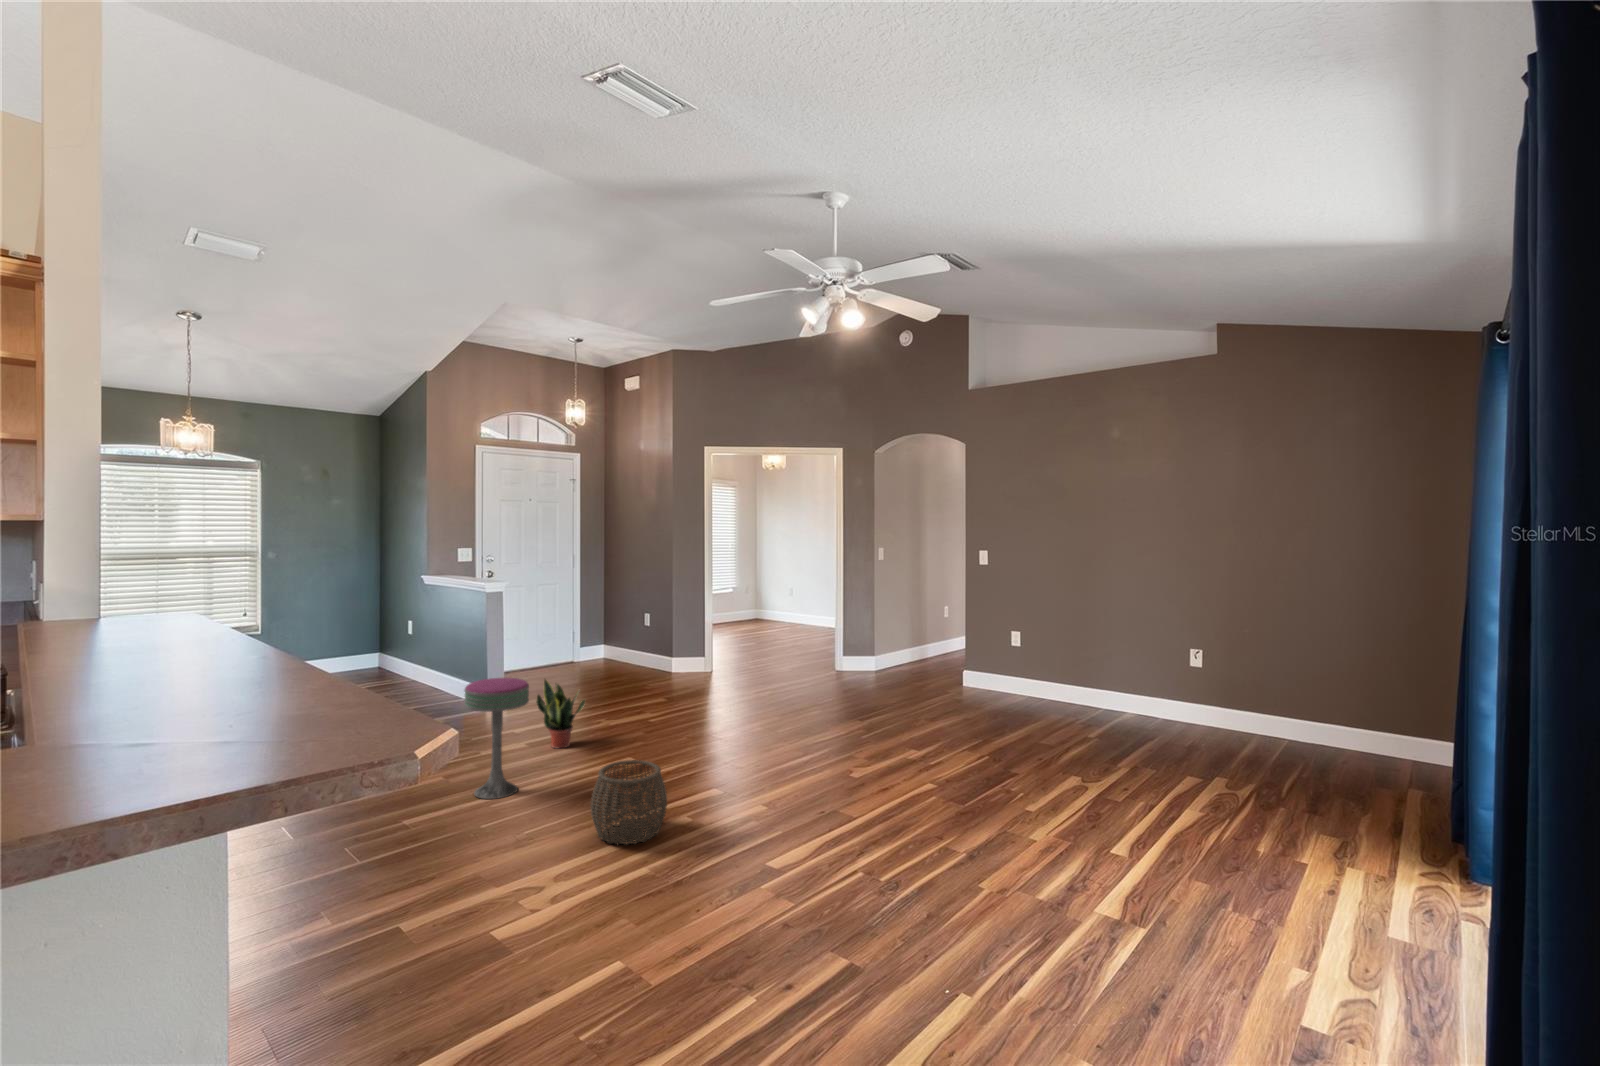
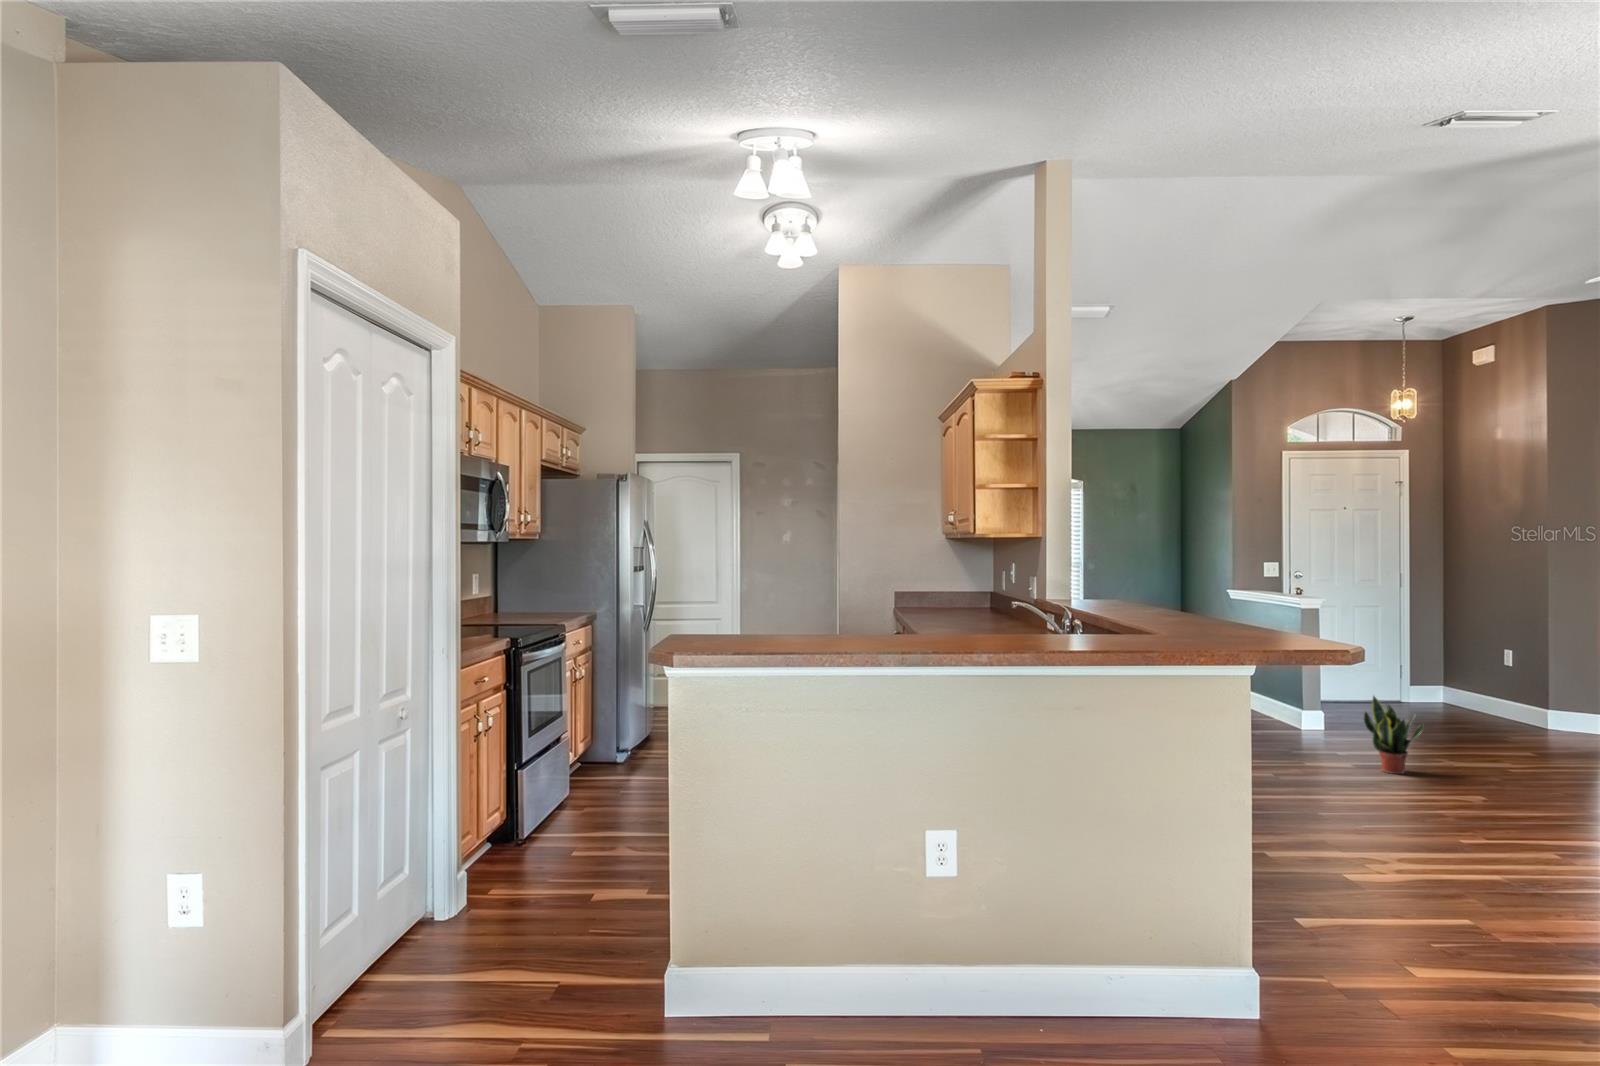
bar stool: present [464,678,529,799] -> none [1292,681,1360,799]
woven basket: present [590,760,667,845] -> none [1434,774,1532,860]

